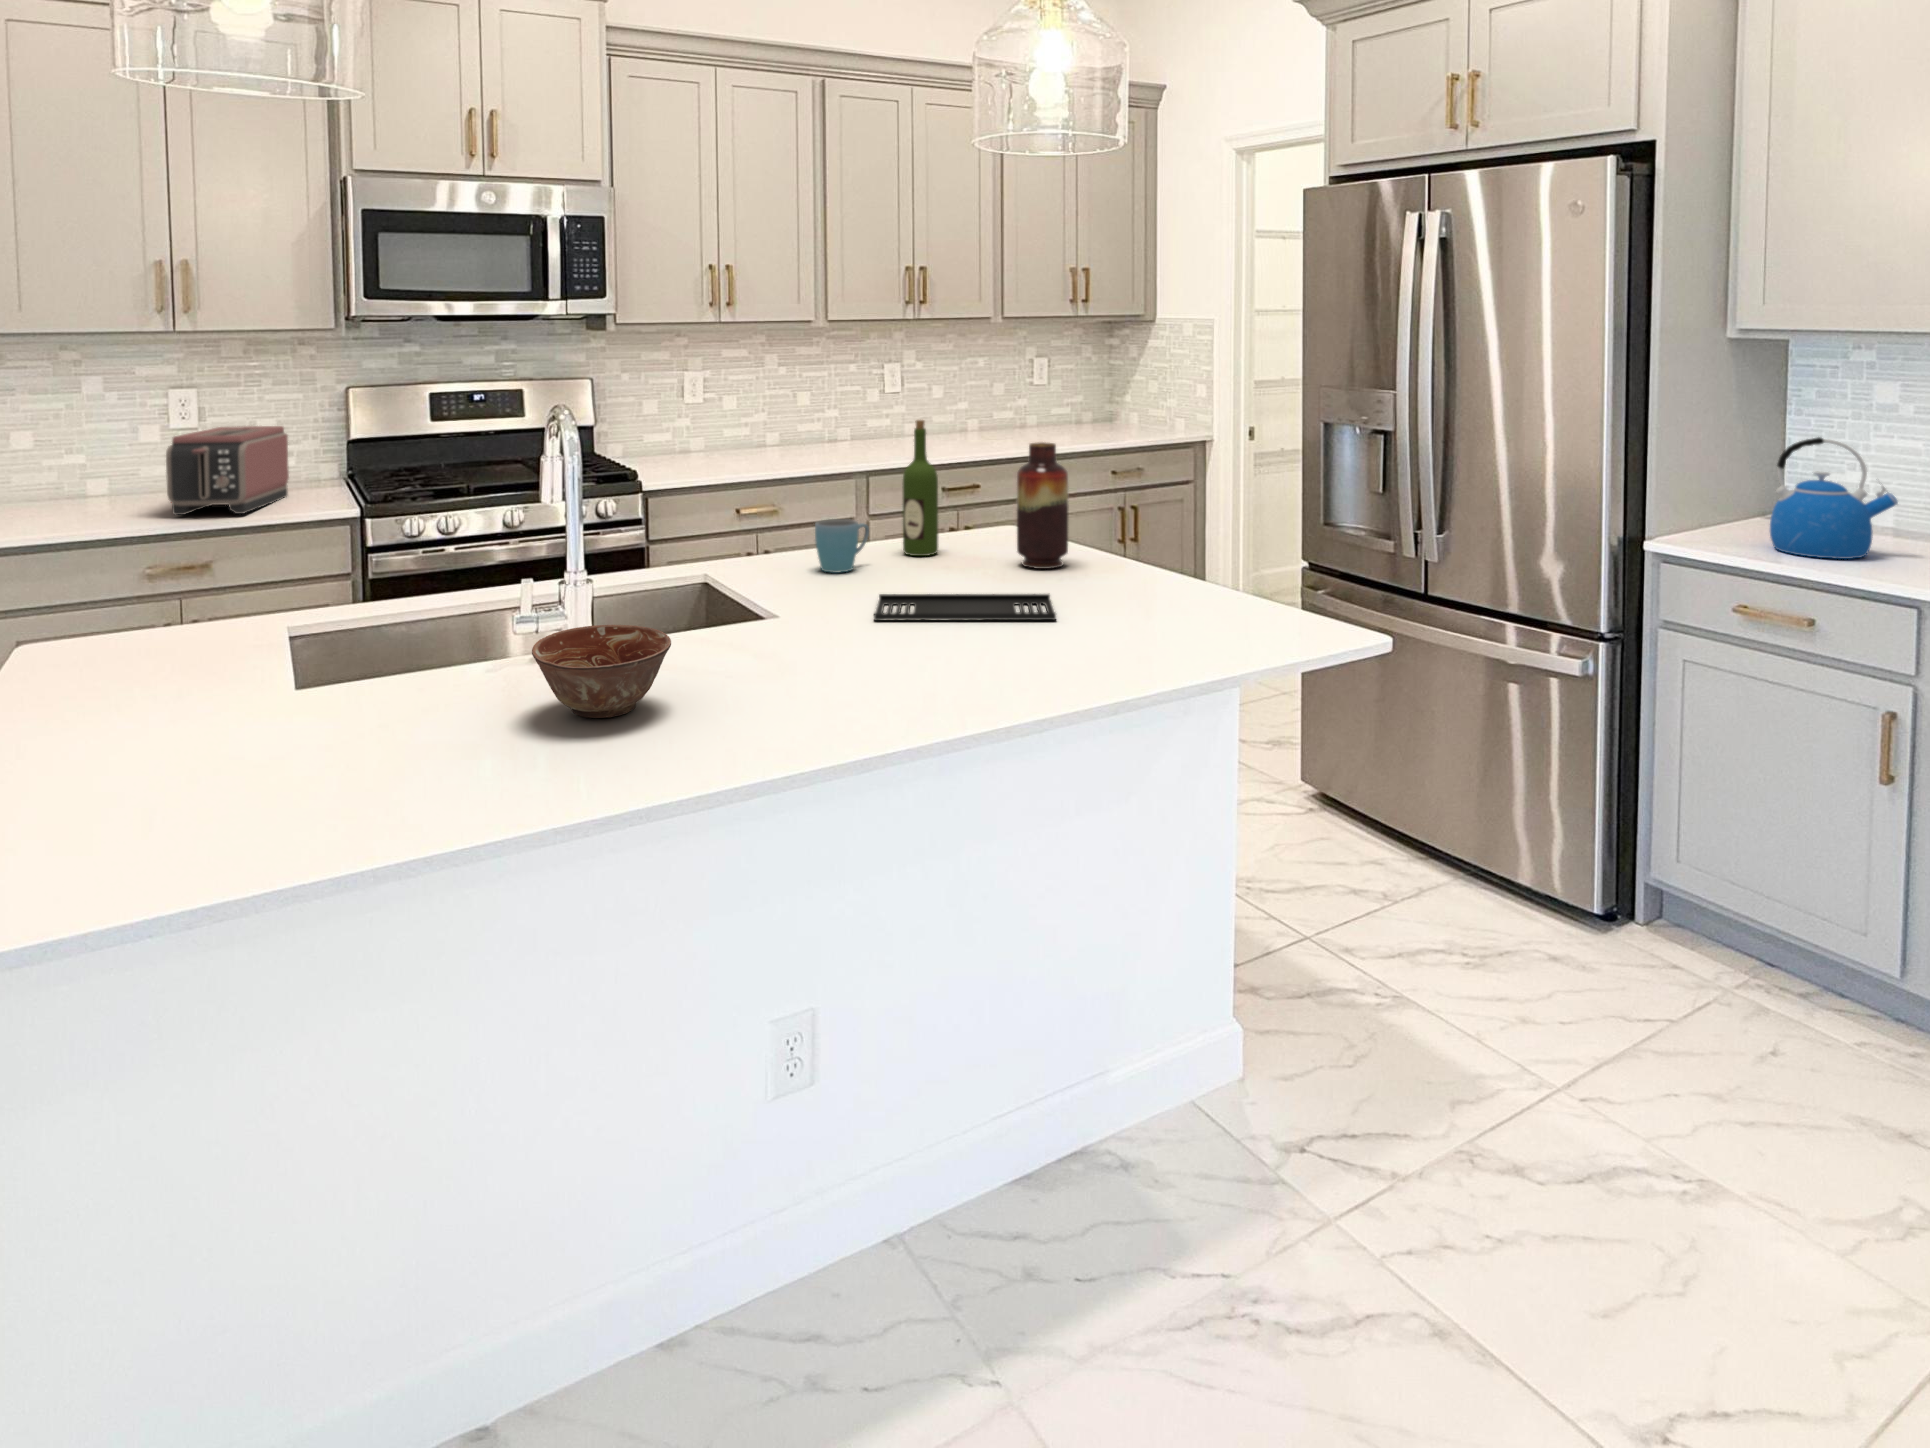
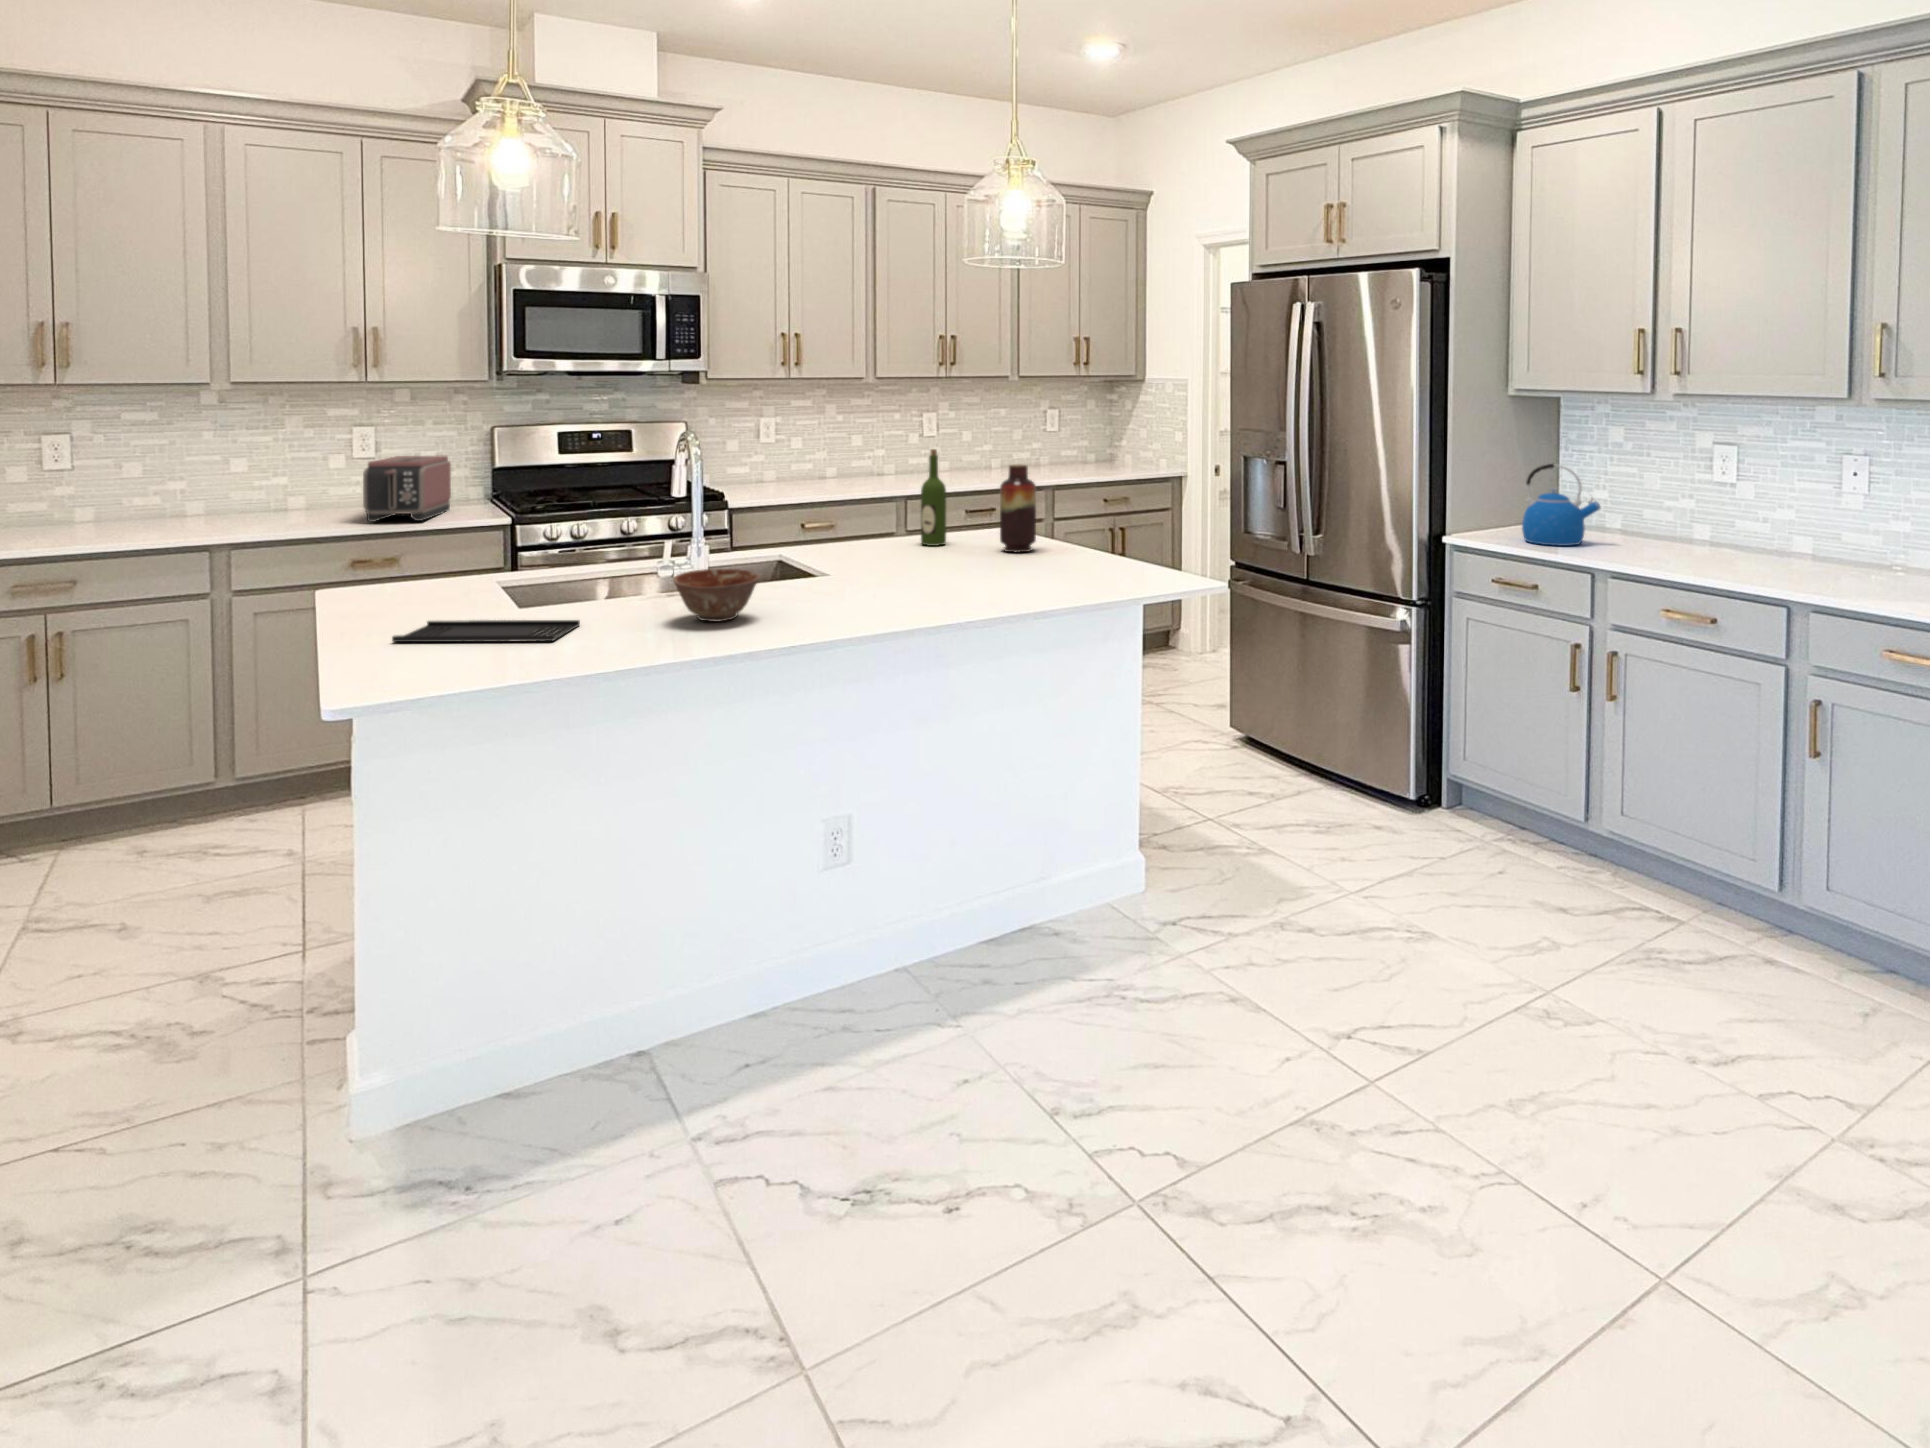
mug: present [815,519,869,573] -> none [857,518,896,554]
tray: present [874,594,1056,621] -> present [392,620,580,642]

